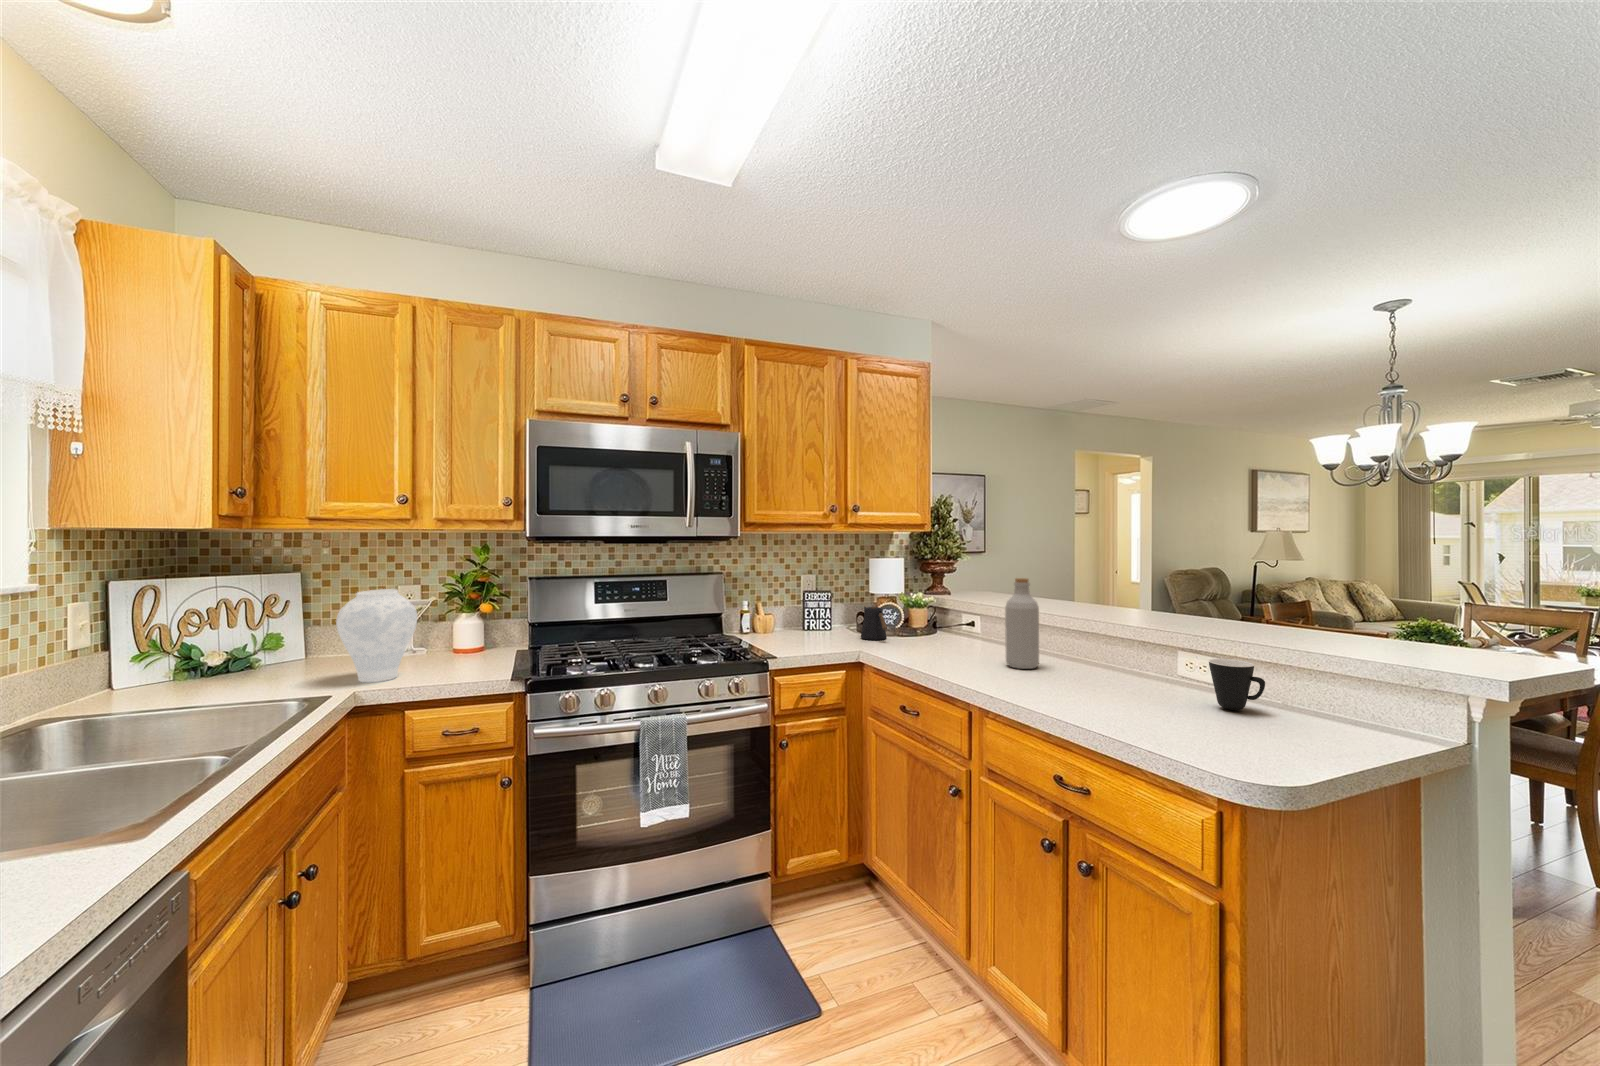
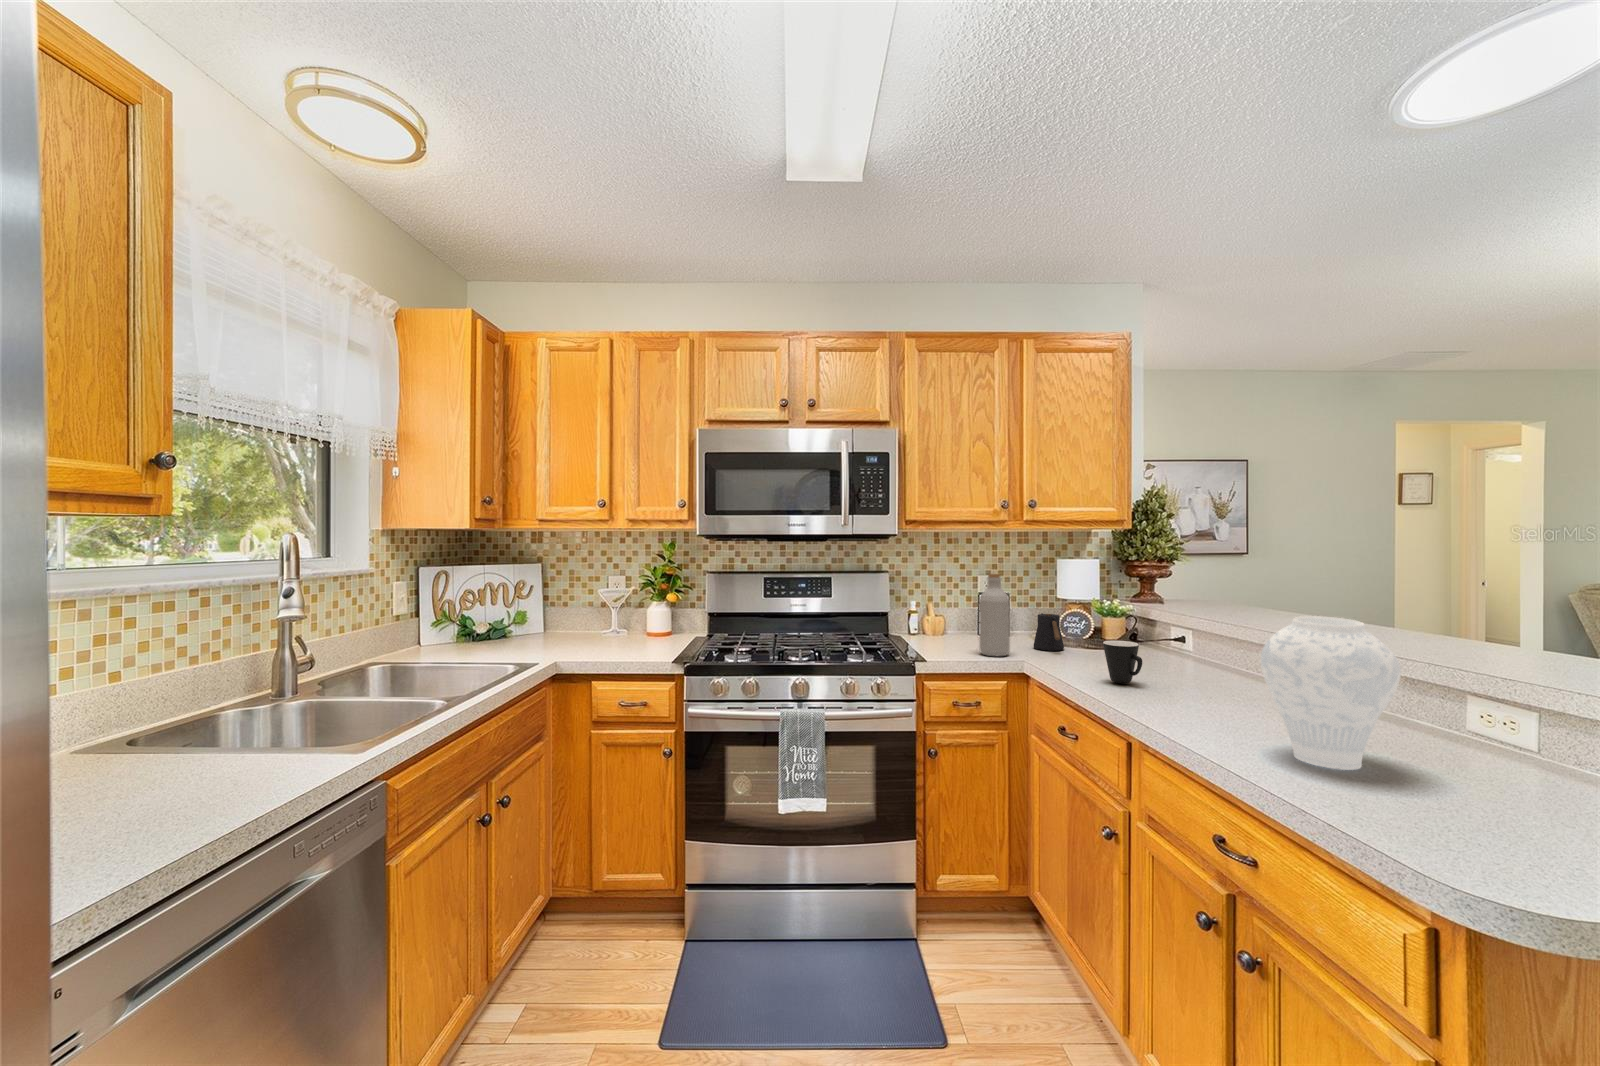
bottle: present [1005,578,1039,669] -> present [979,574,1010,656]
vase: present [336,589,417,682] -> present [1261,616,1401,770]
mug: present [1209,659,1265,710] -> present [1103,641,1142,684]

